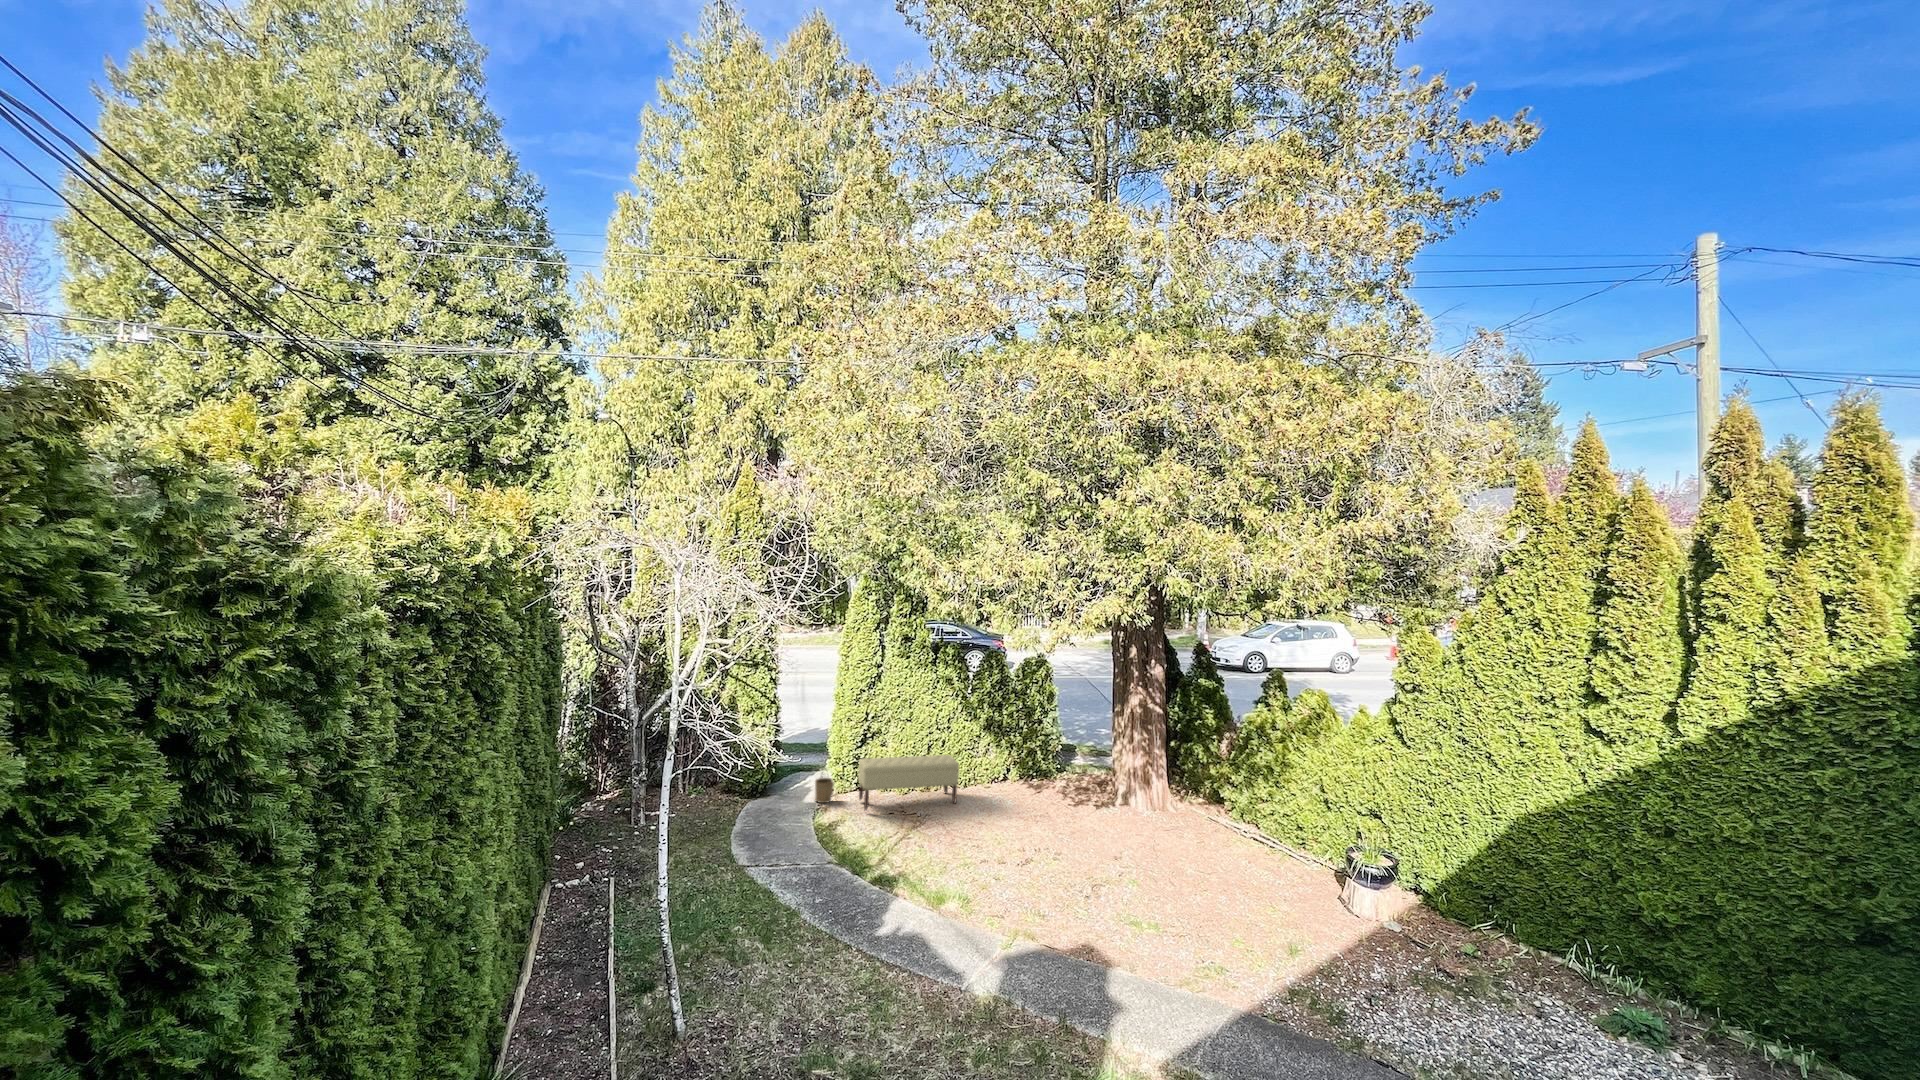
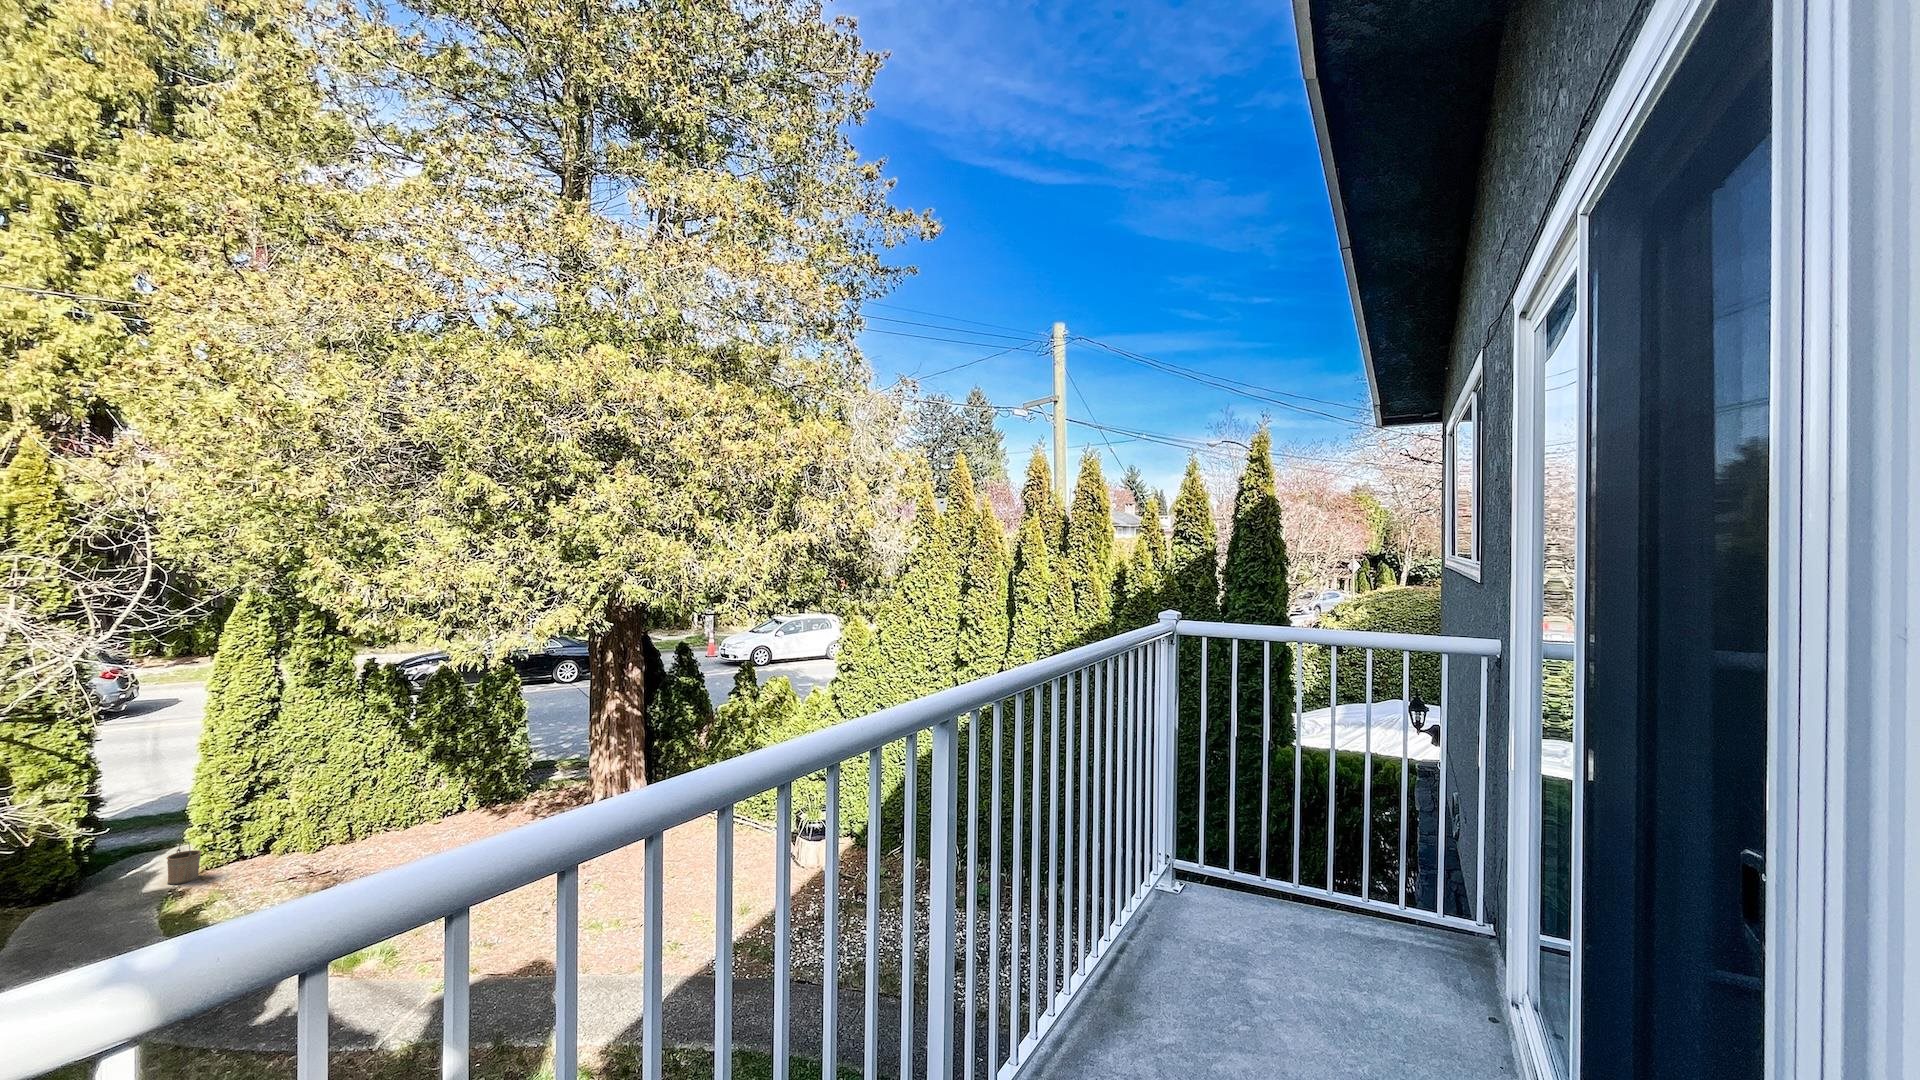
bench: present [858,755,959,810] -> none [240,794,395,880]

